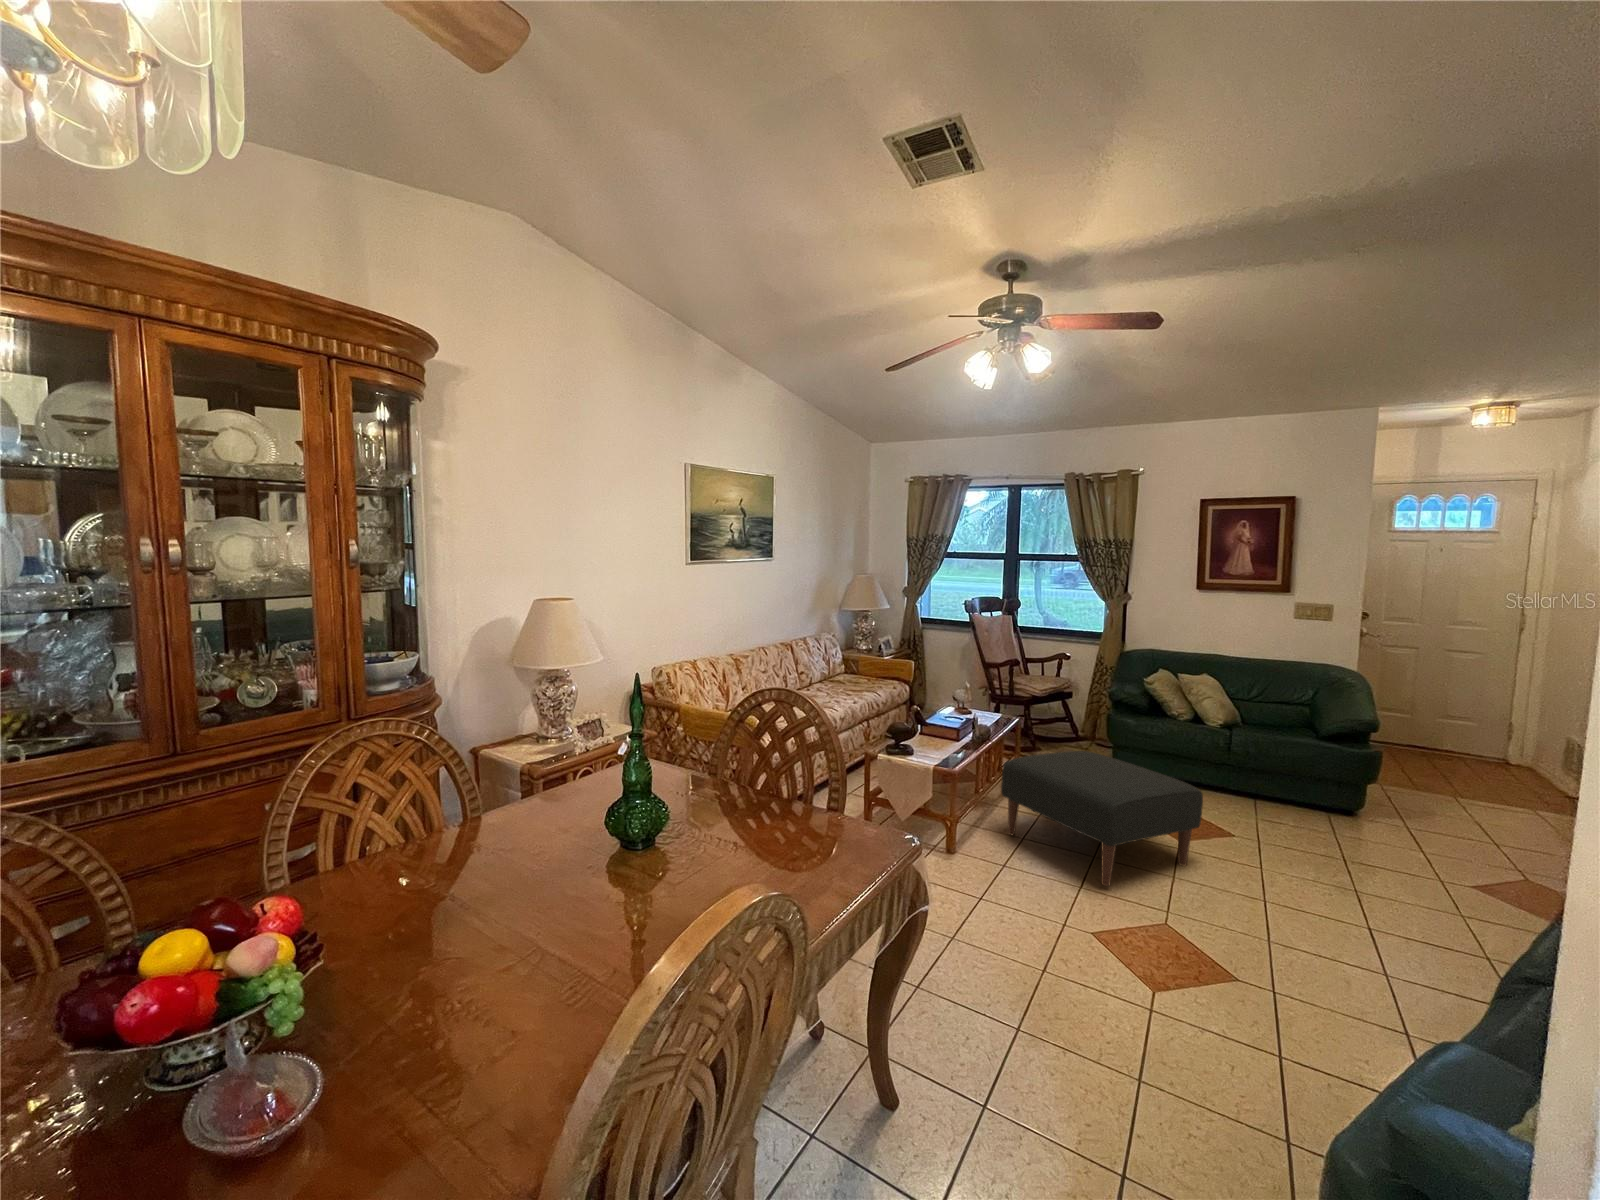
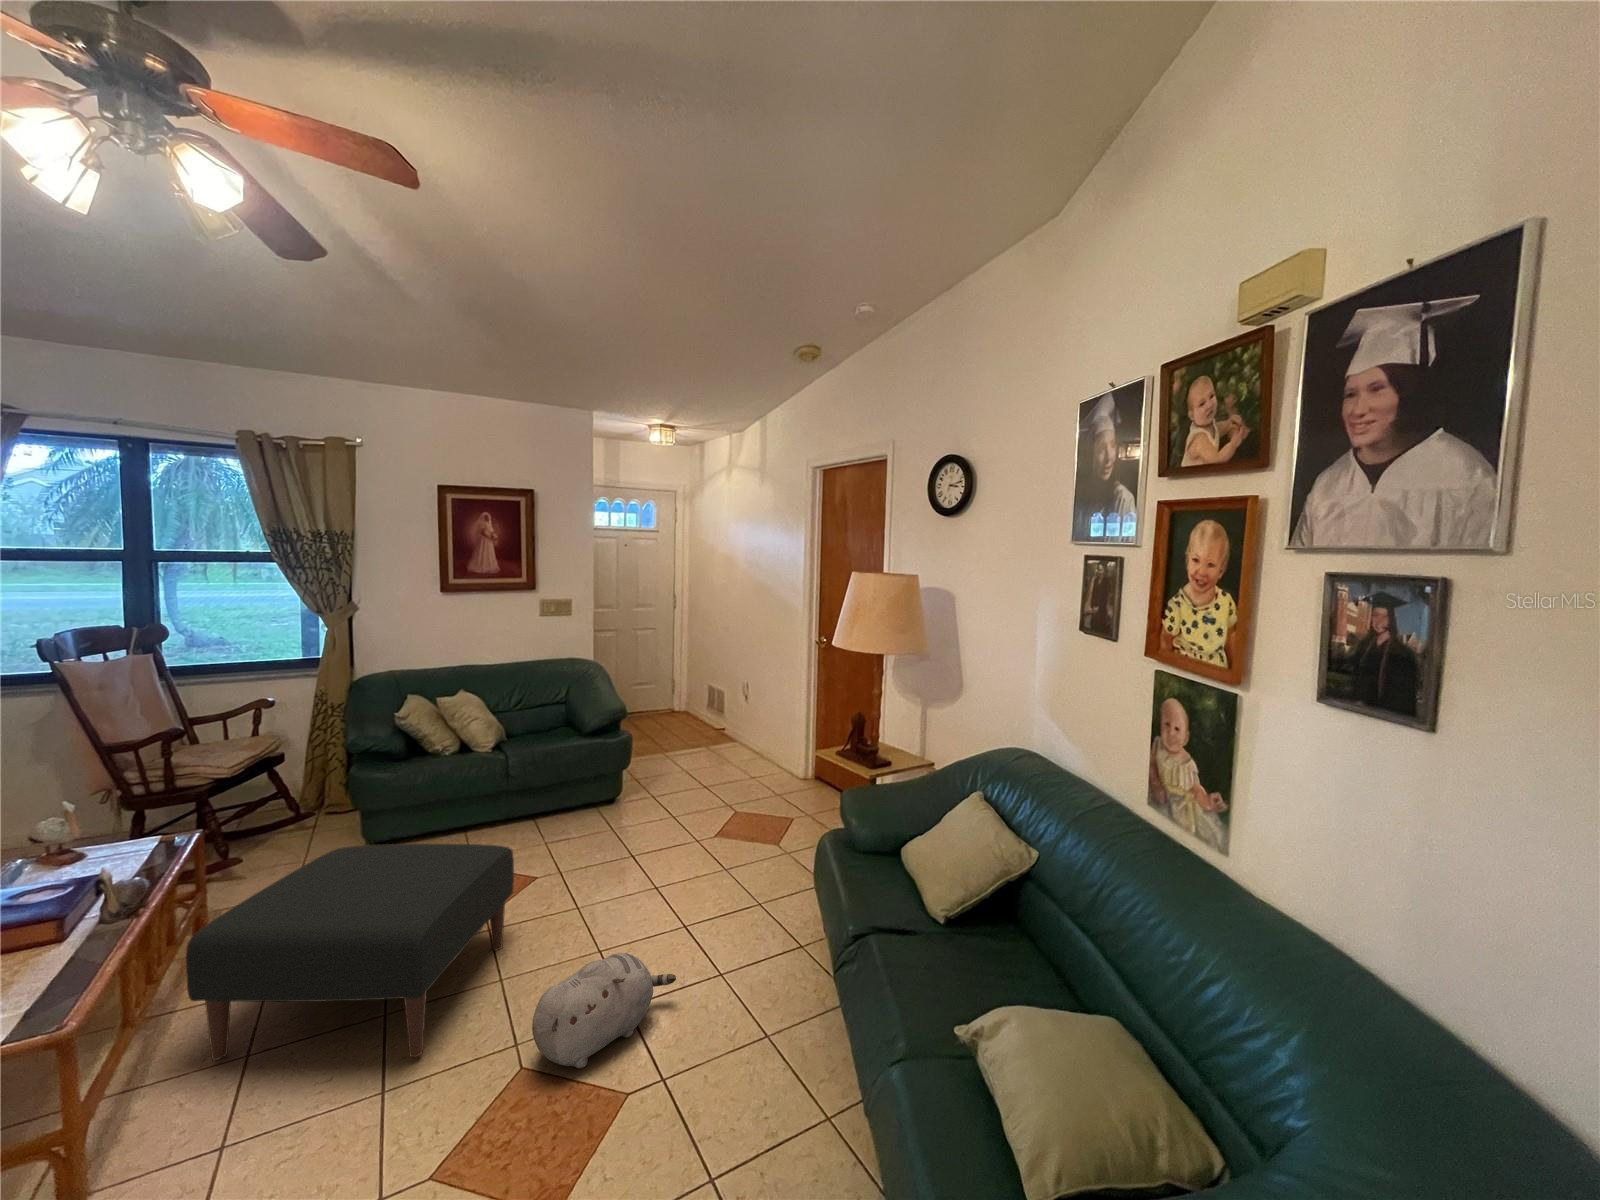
plush toy: none [1178,880,1327,963] -> present [532,953,676,1068]

